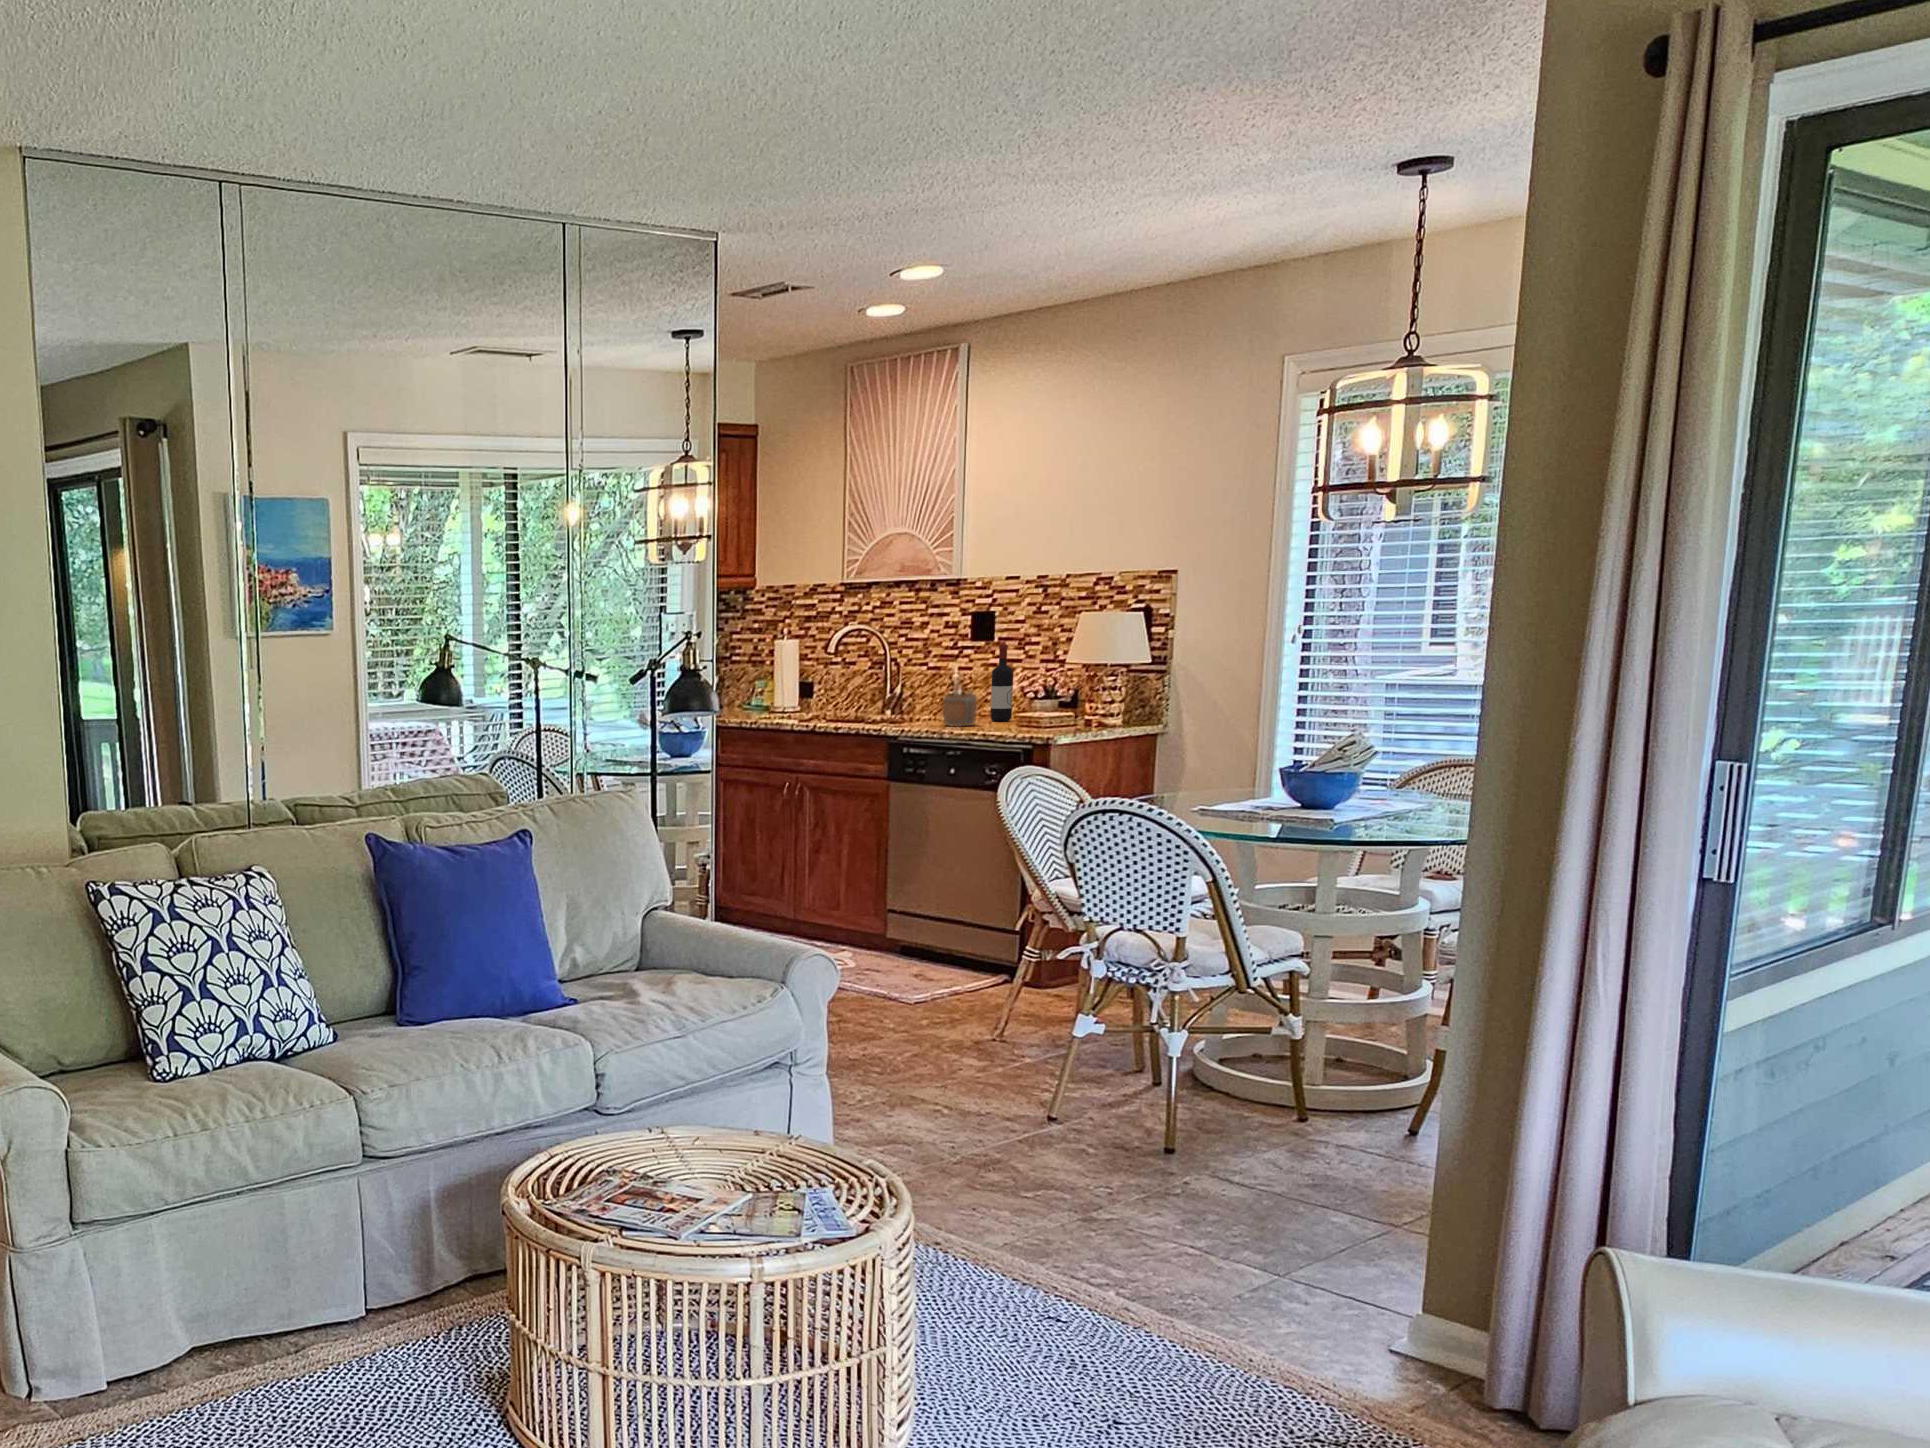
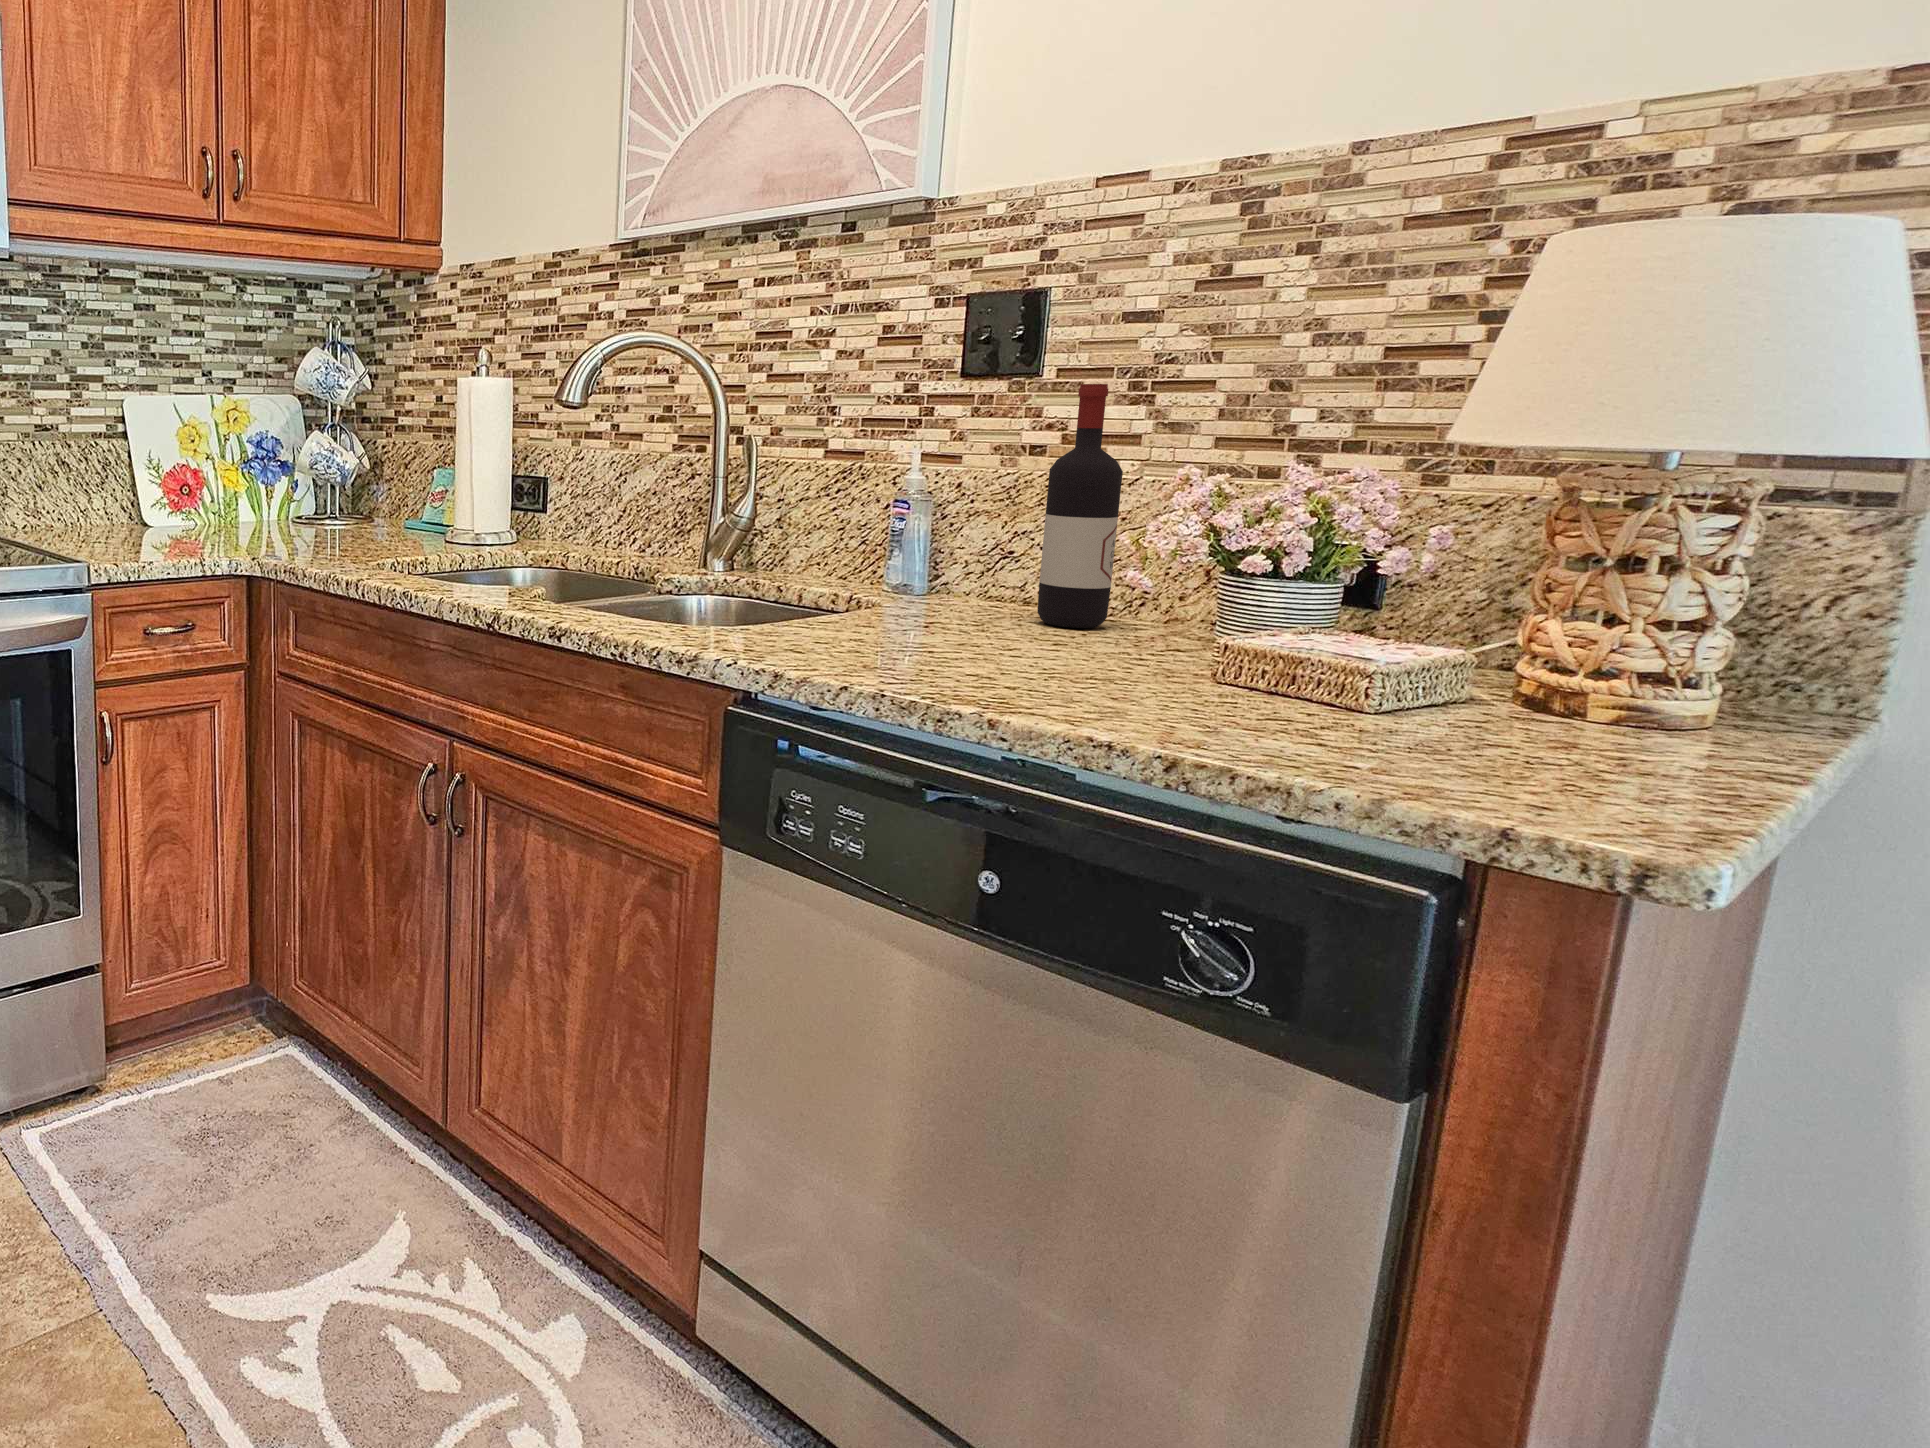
mug: present [943,693,977,727] -> none [911,536,1045,662]

